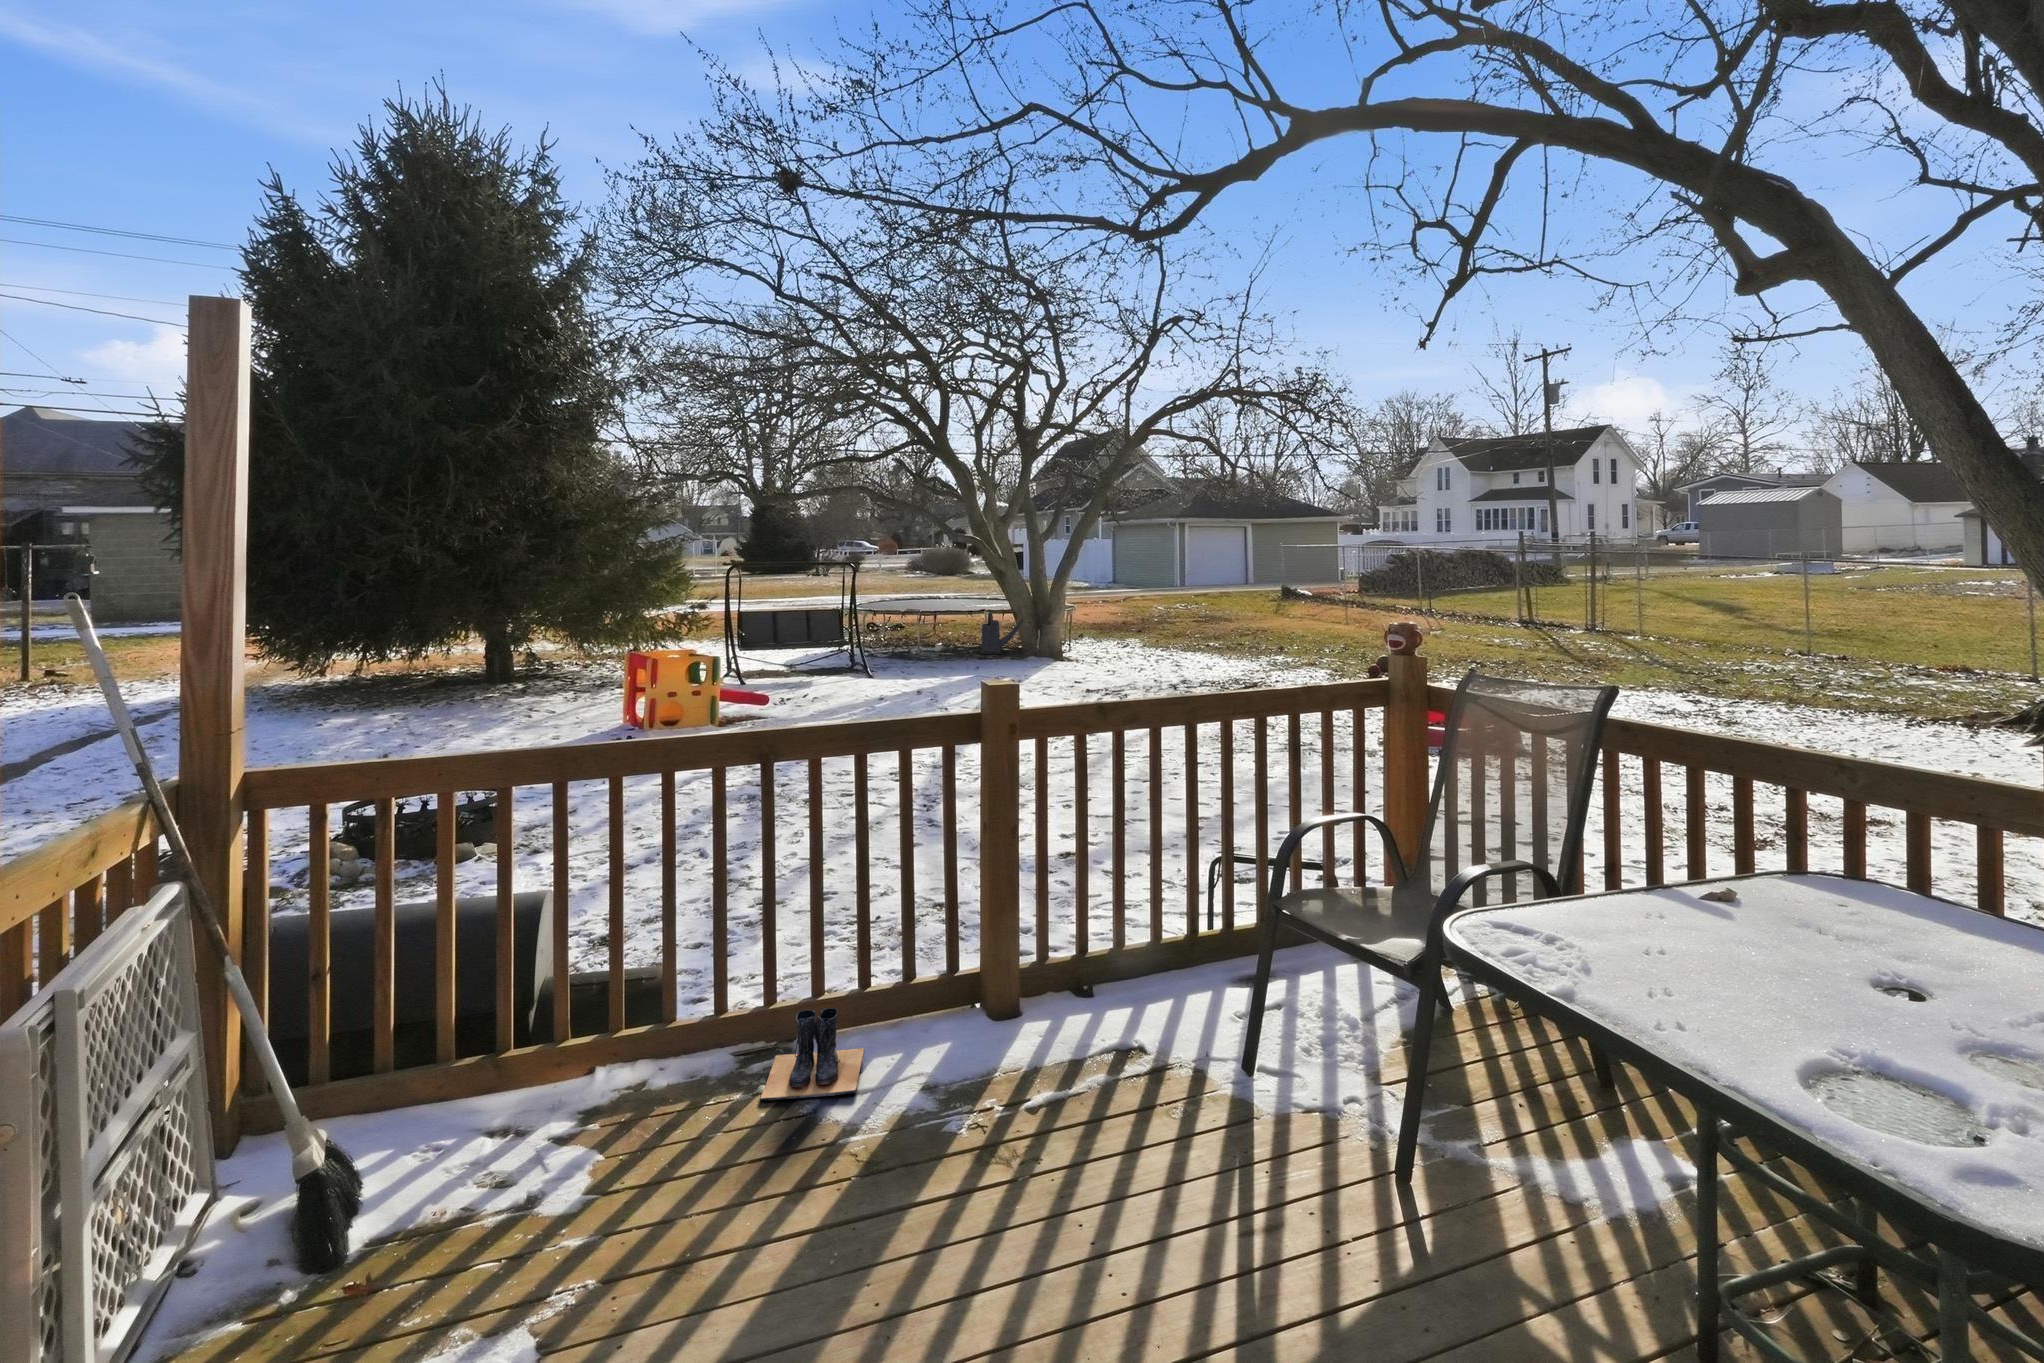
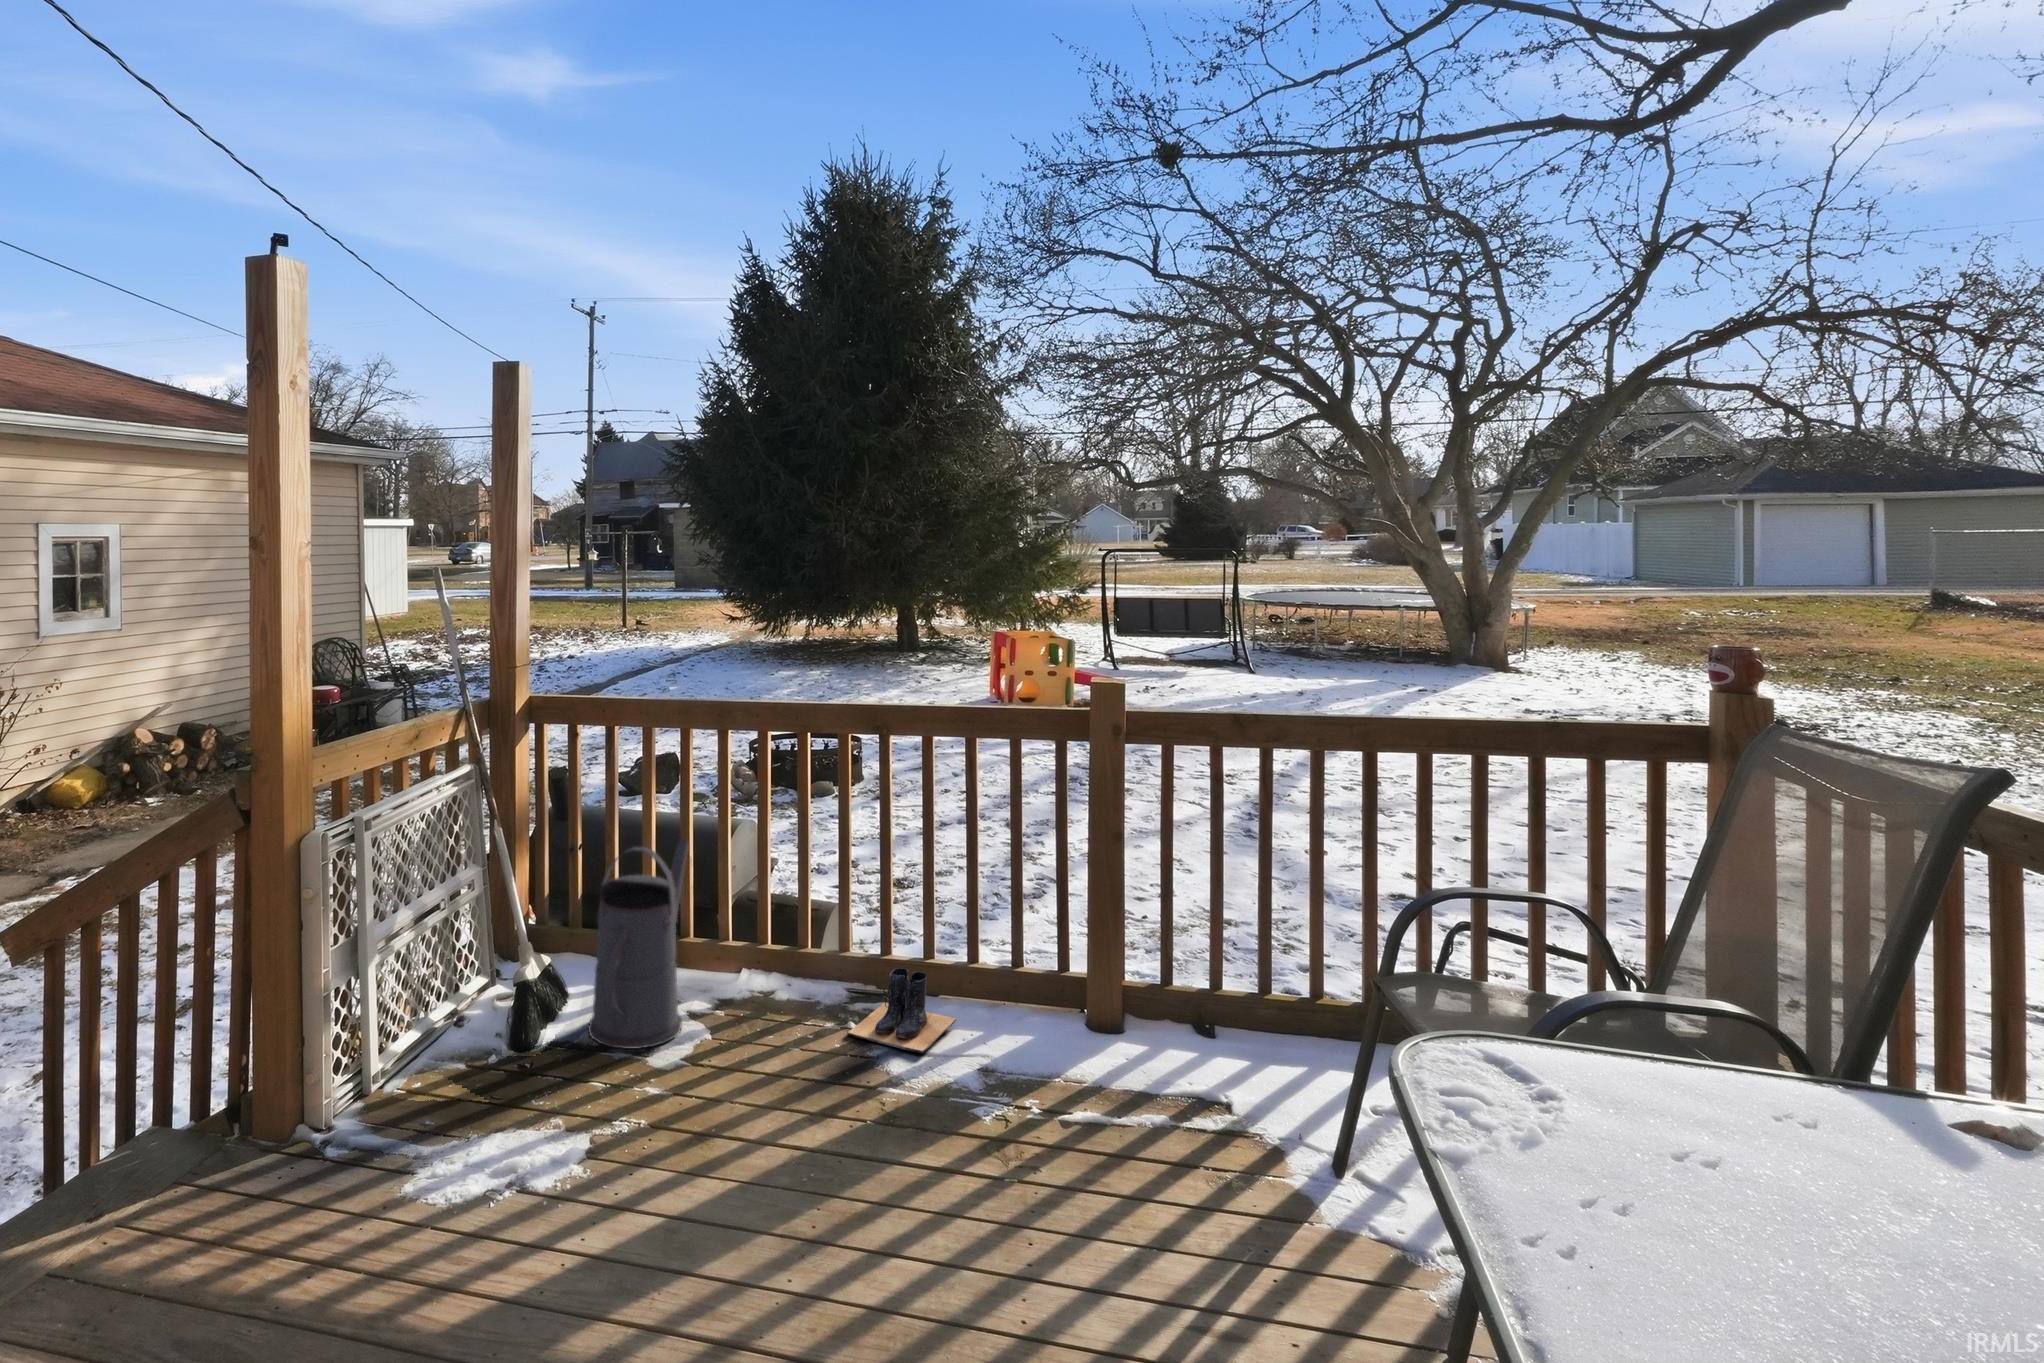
watering can: present [974,613,1023,654] -> present [588,839,689,1049]

